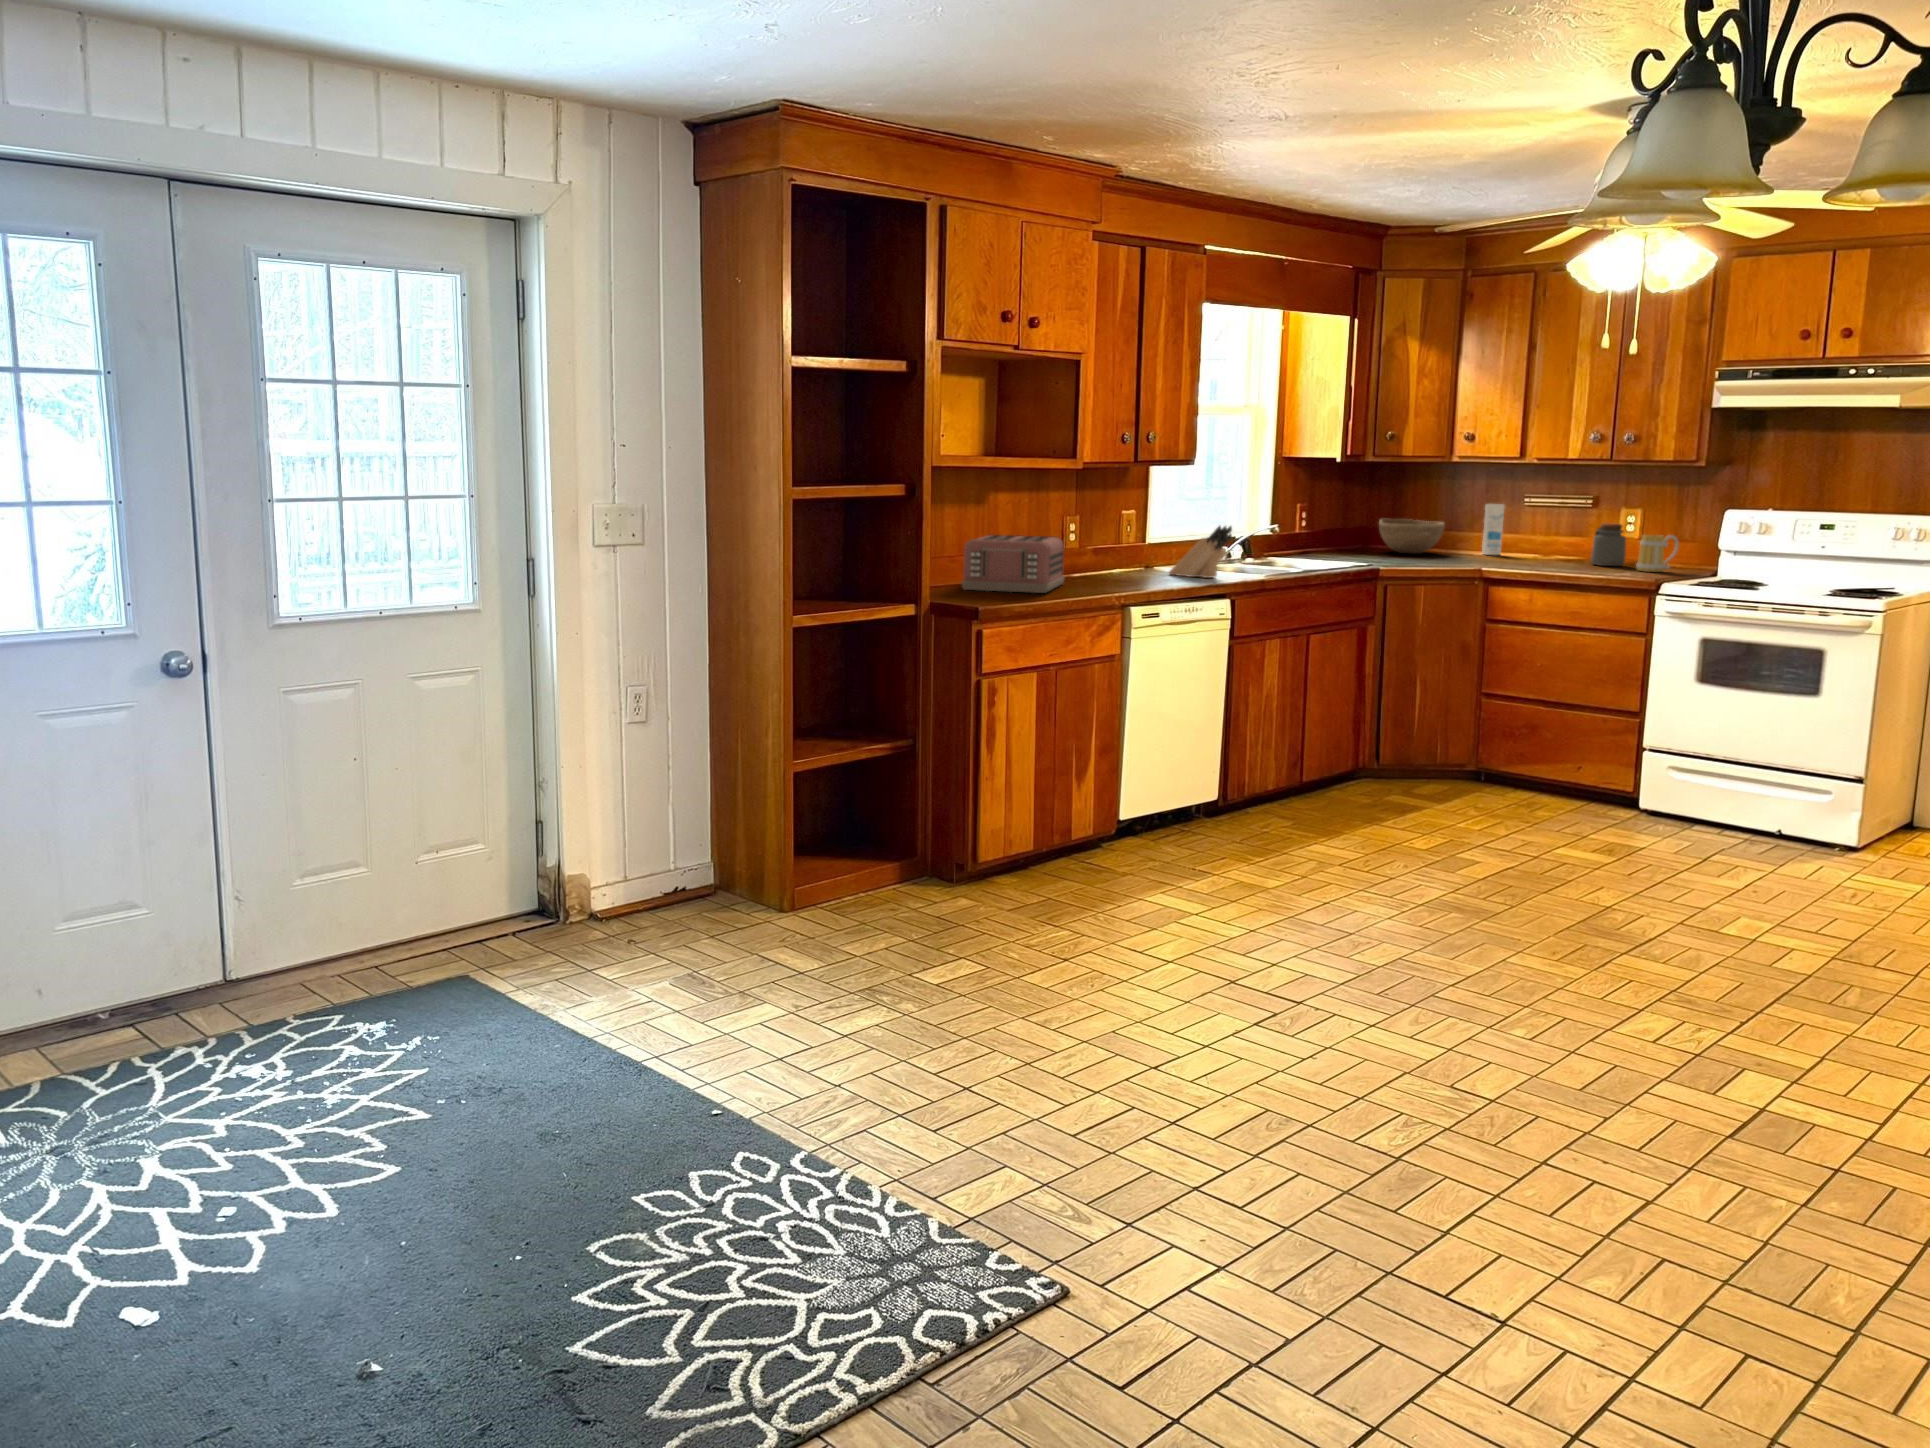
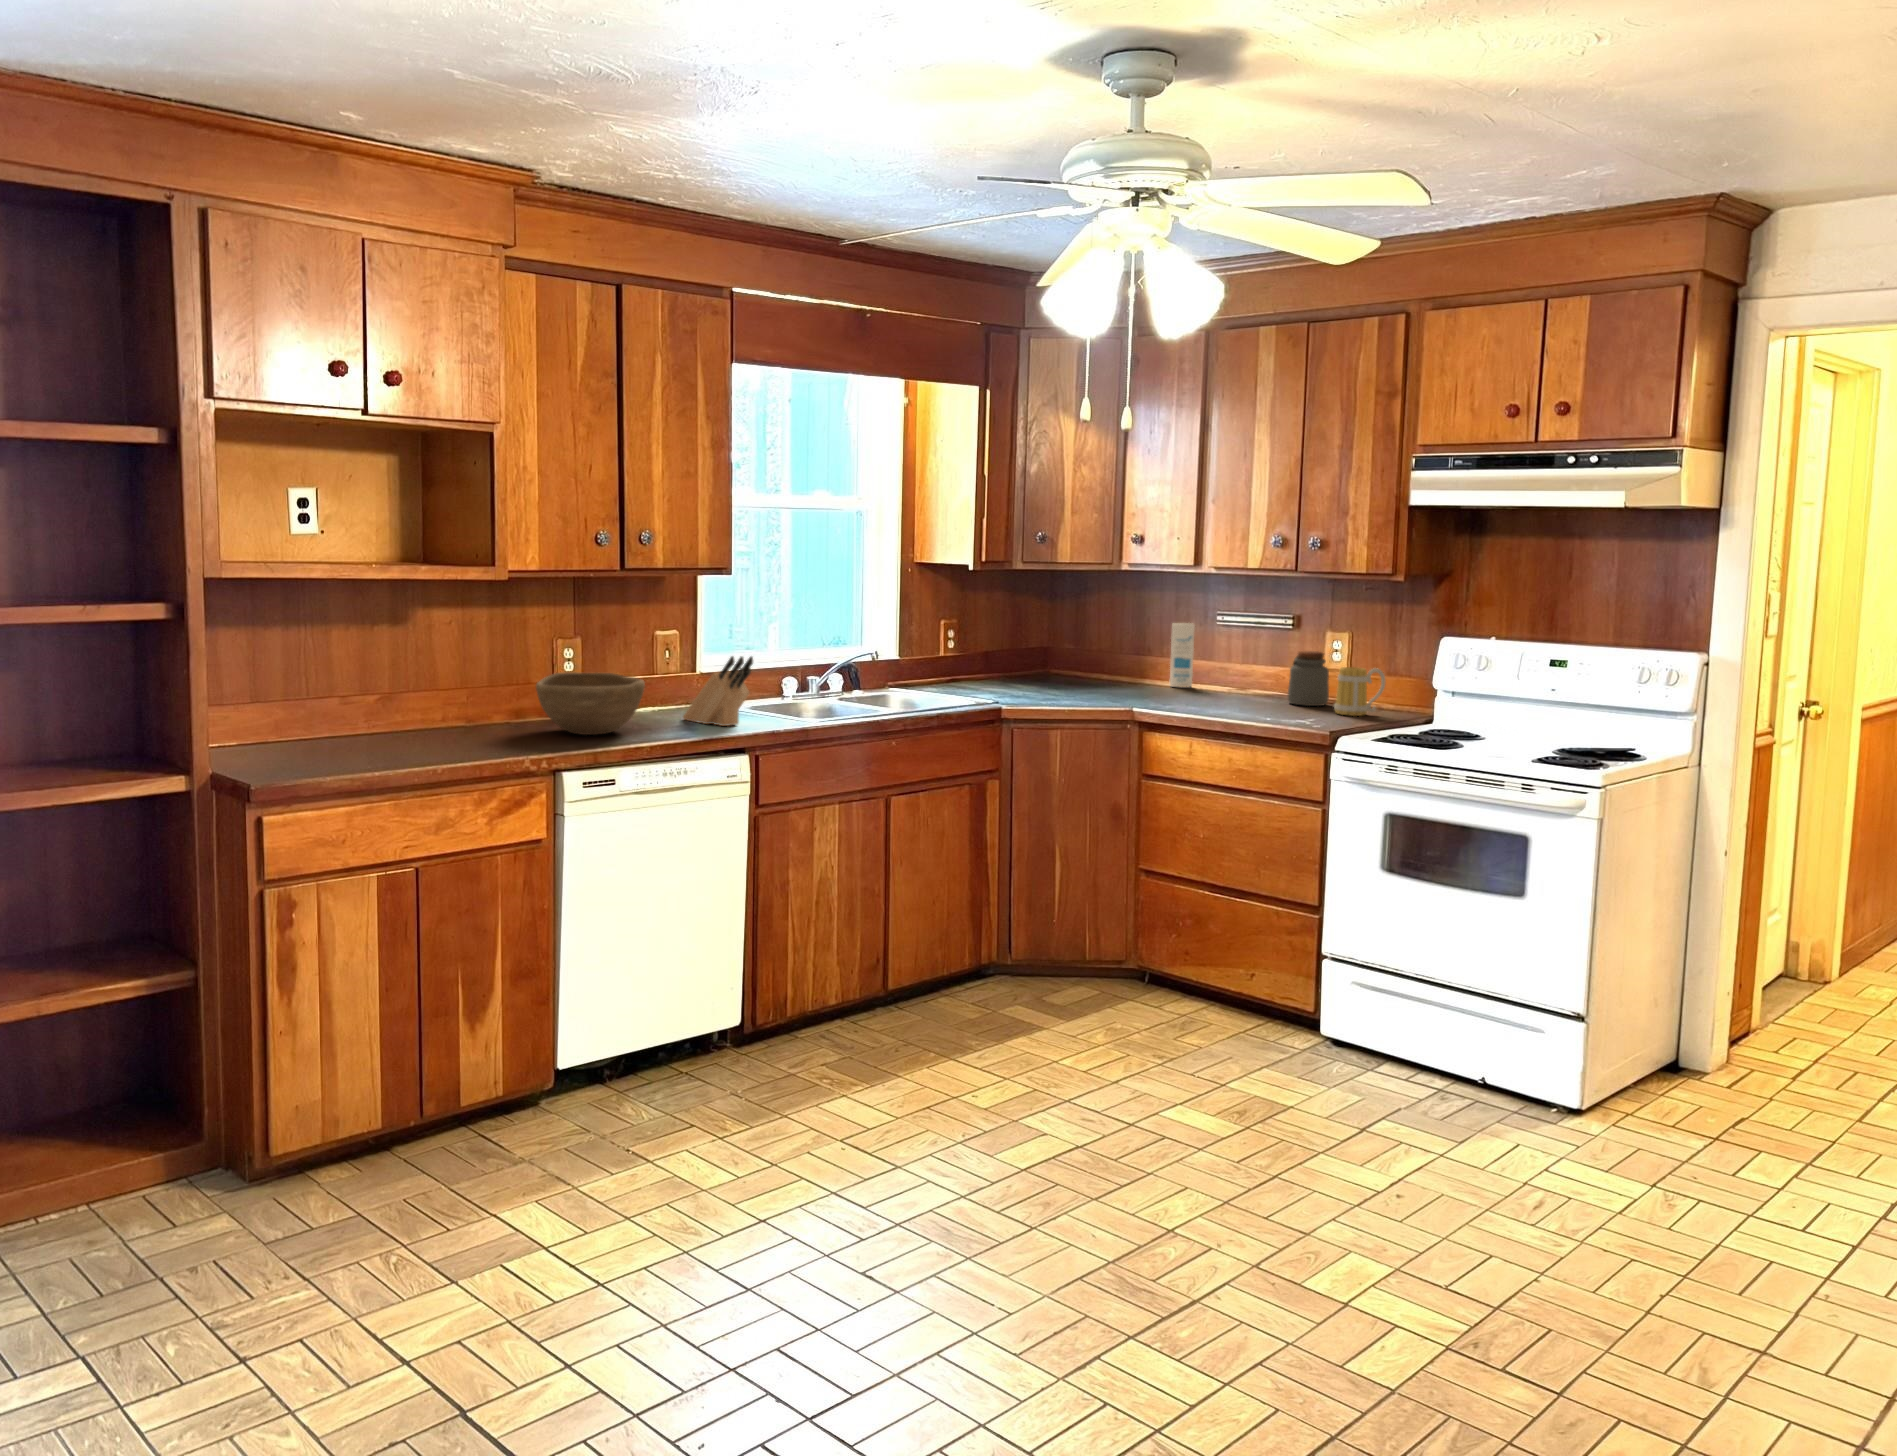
bowl: present [1379,519,1445,553] -> present [536,672,645,735]
toaster: present [962,535,1064,593] -> none [314,668,491,755]

